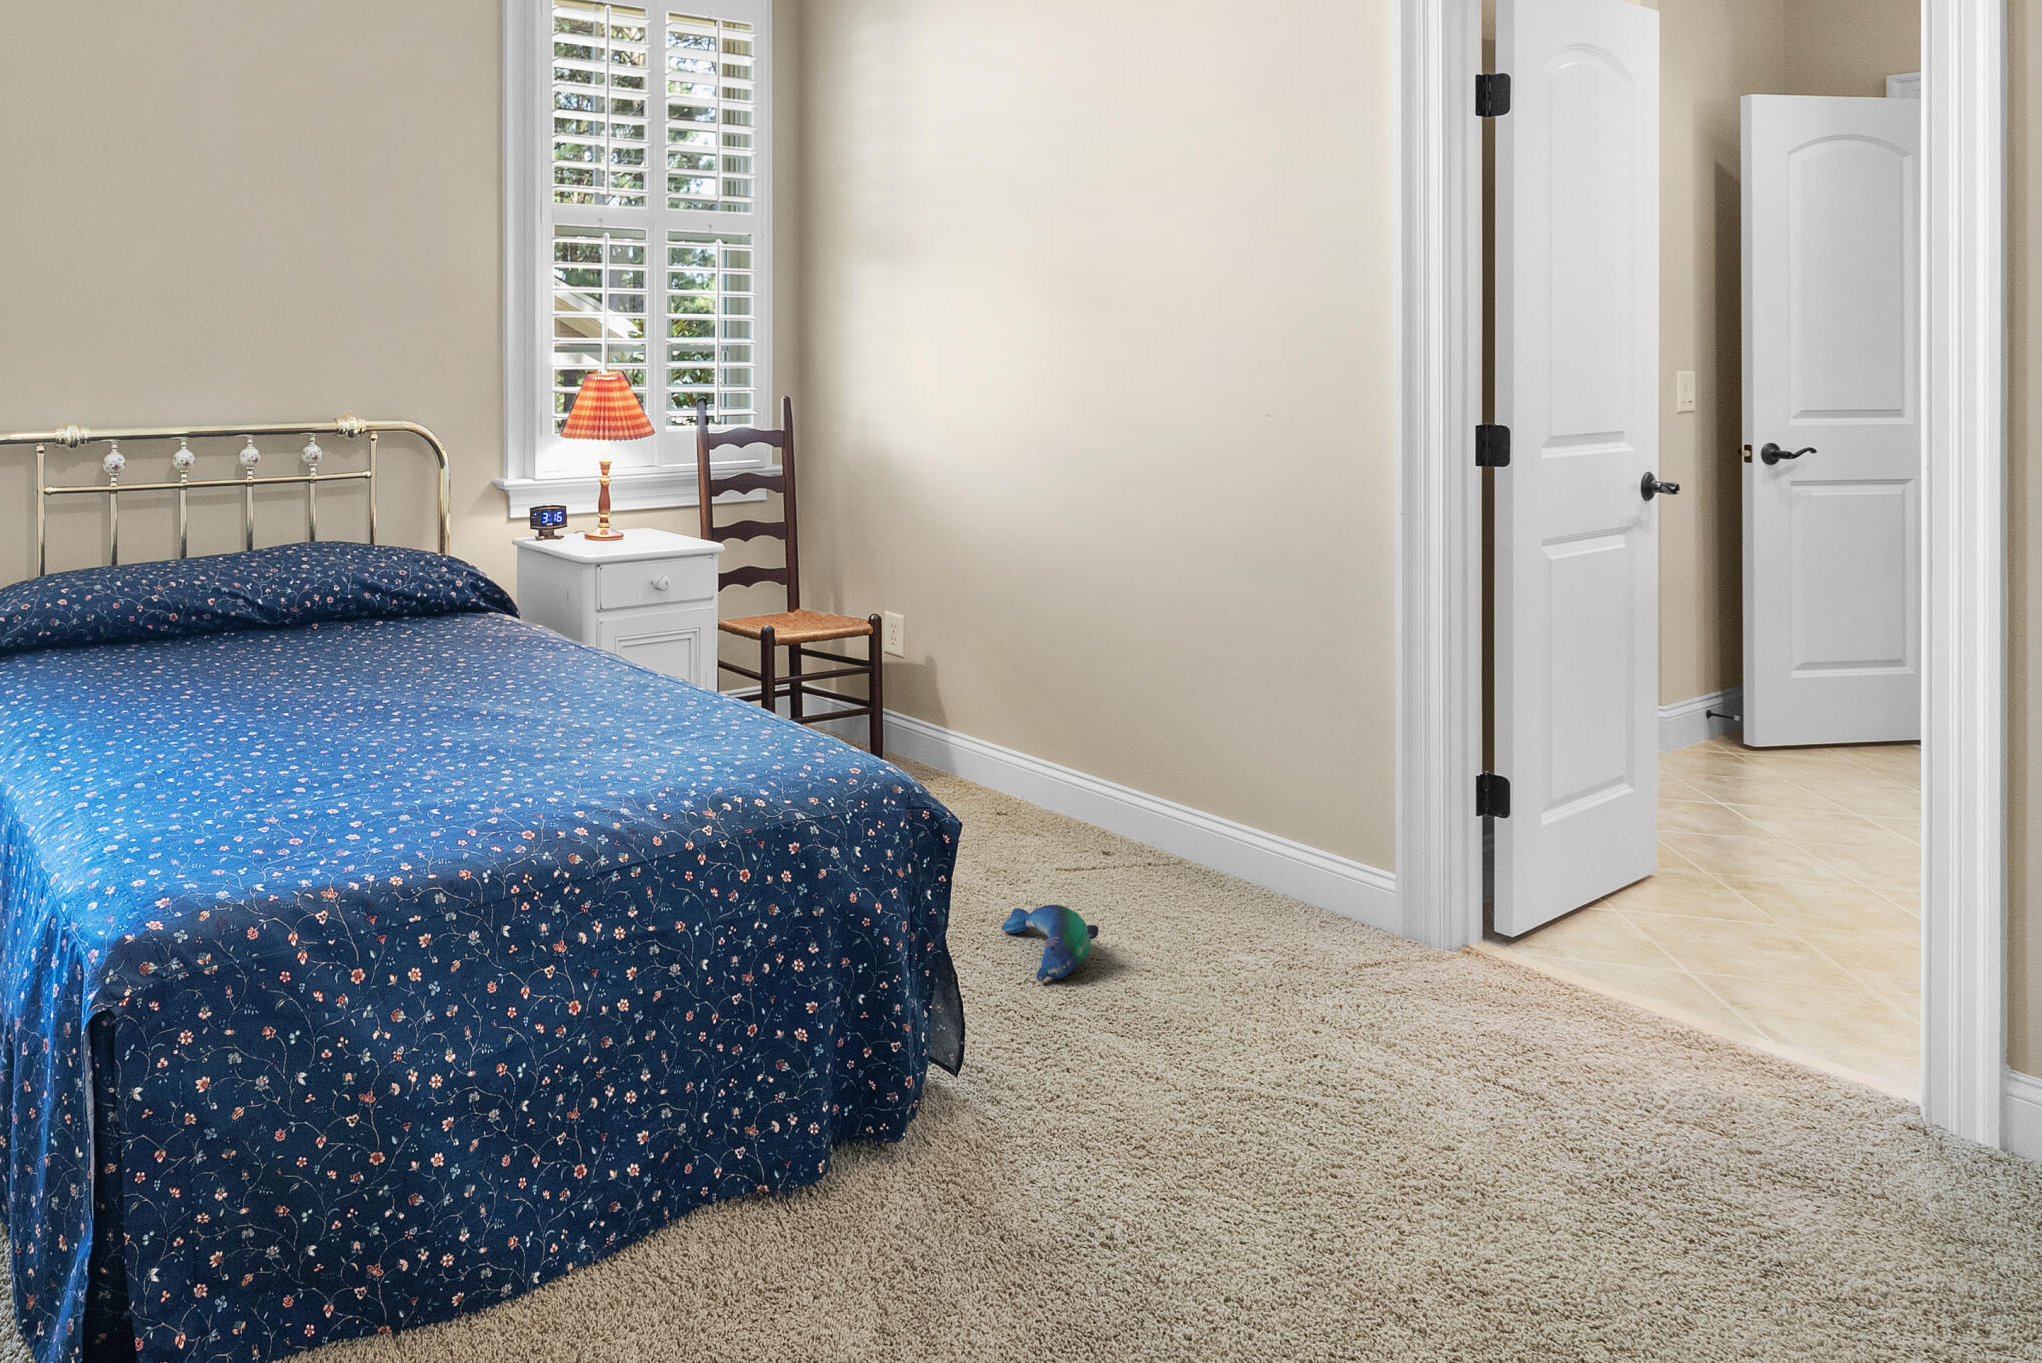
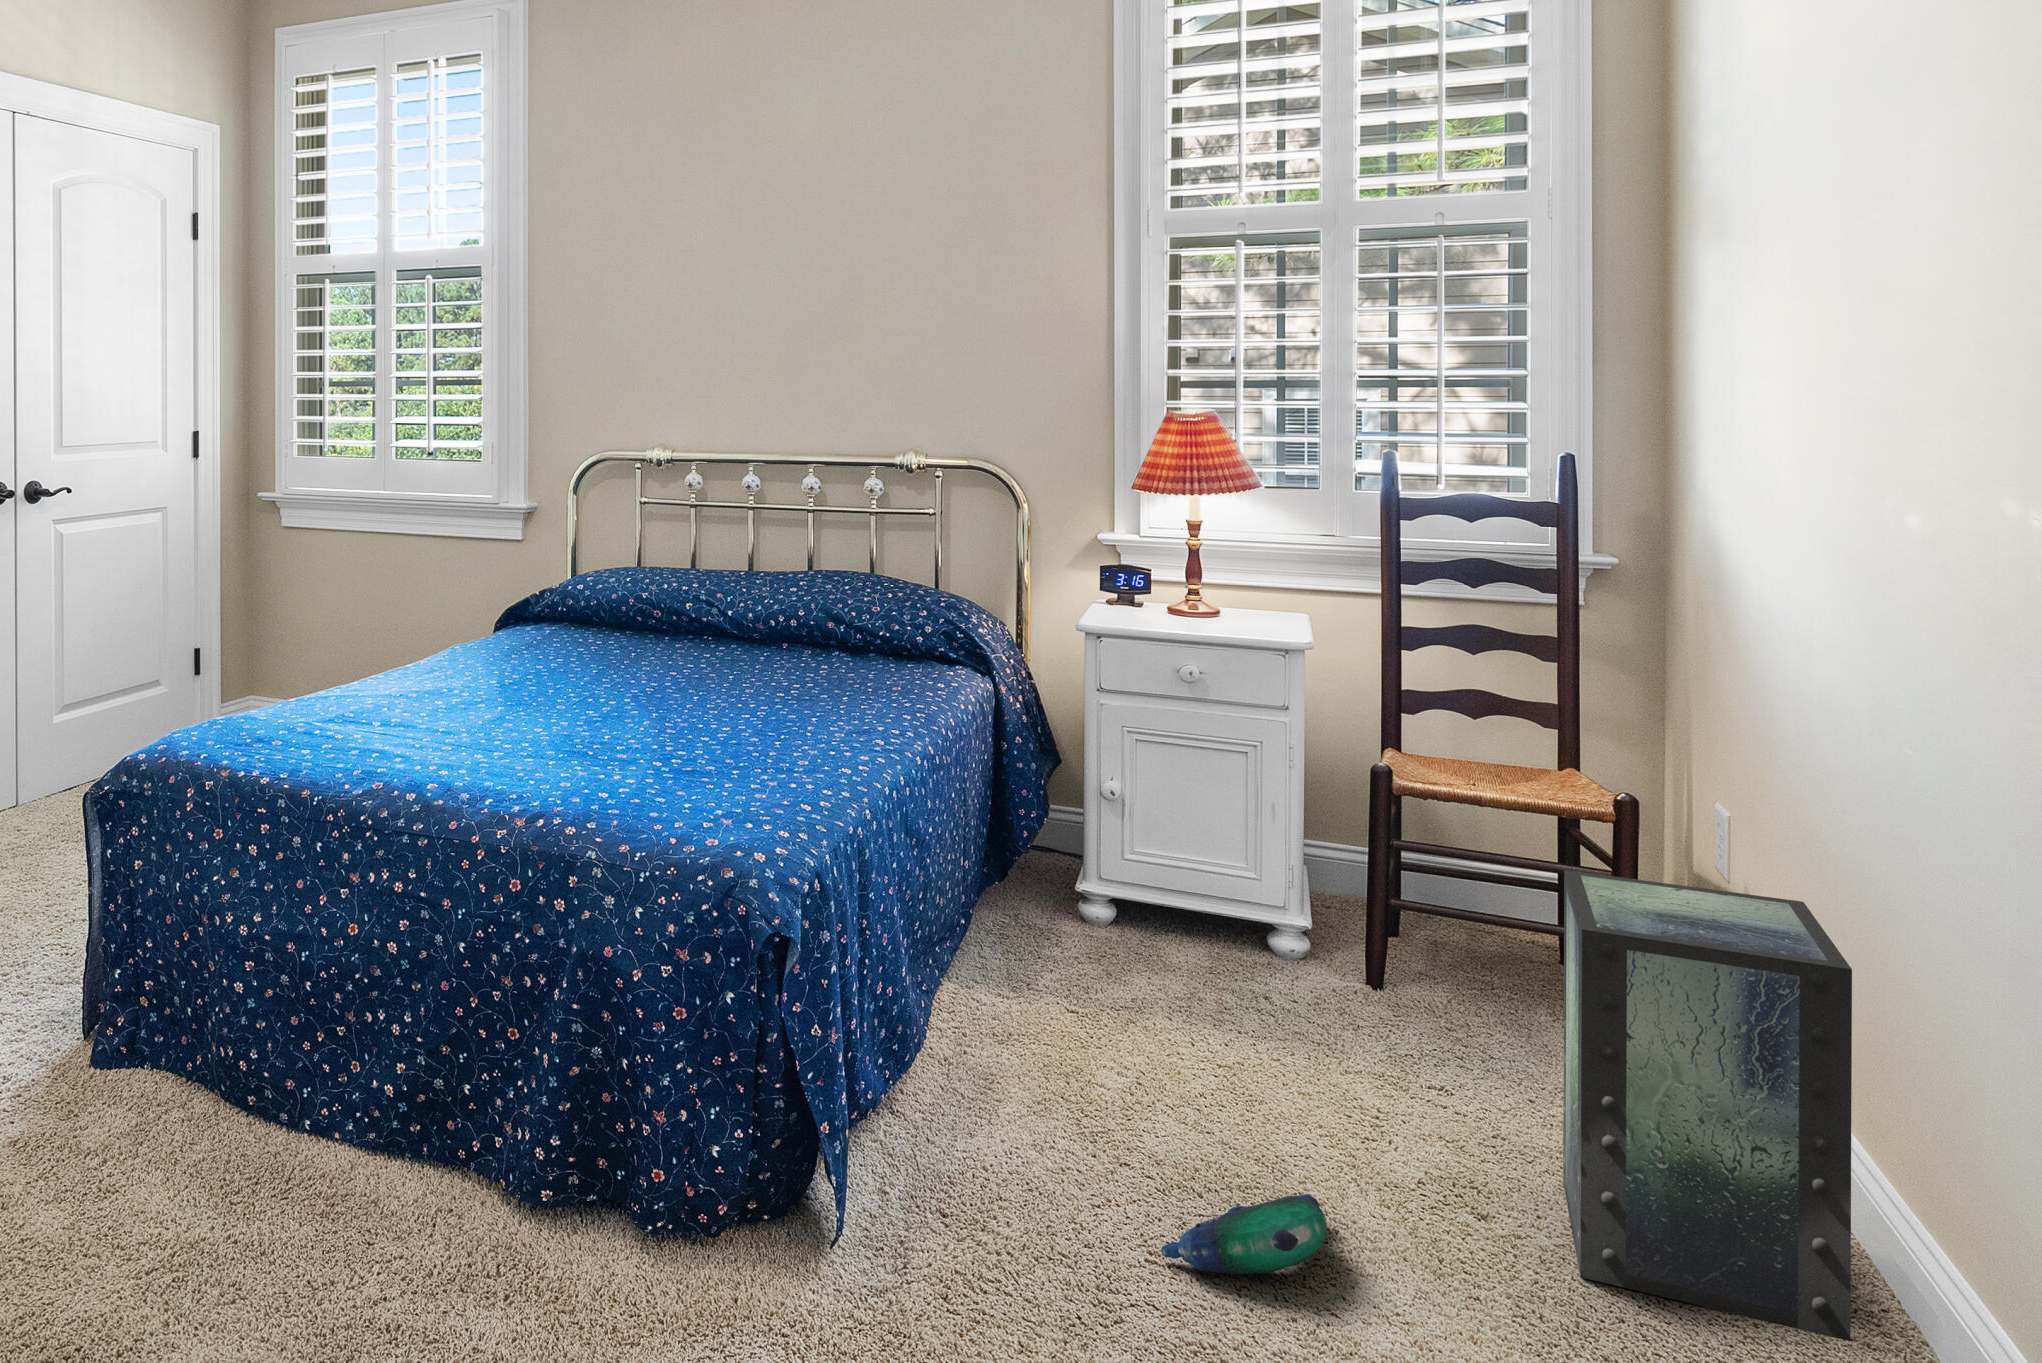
storage box: none [1013,640,1200,892] -> present [1563,870,1852,1341]

